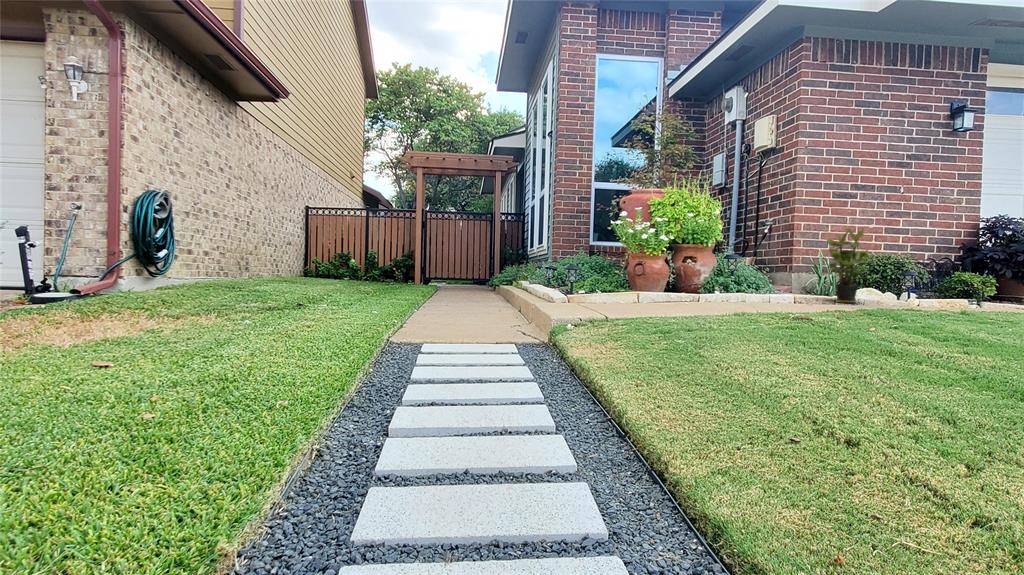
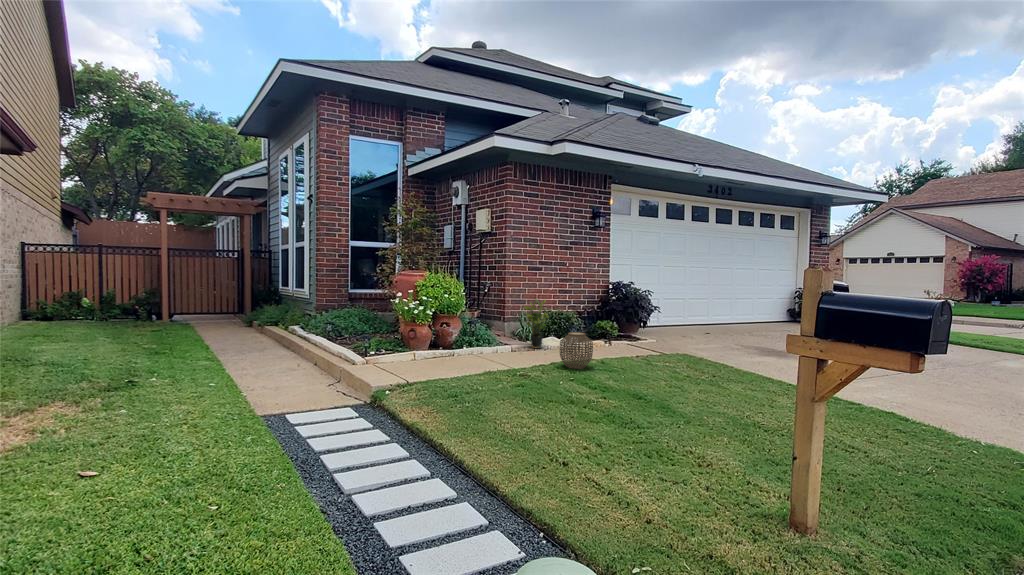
woven basket: none [895,269,968,329] -> present [560,332,593,369]

